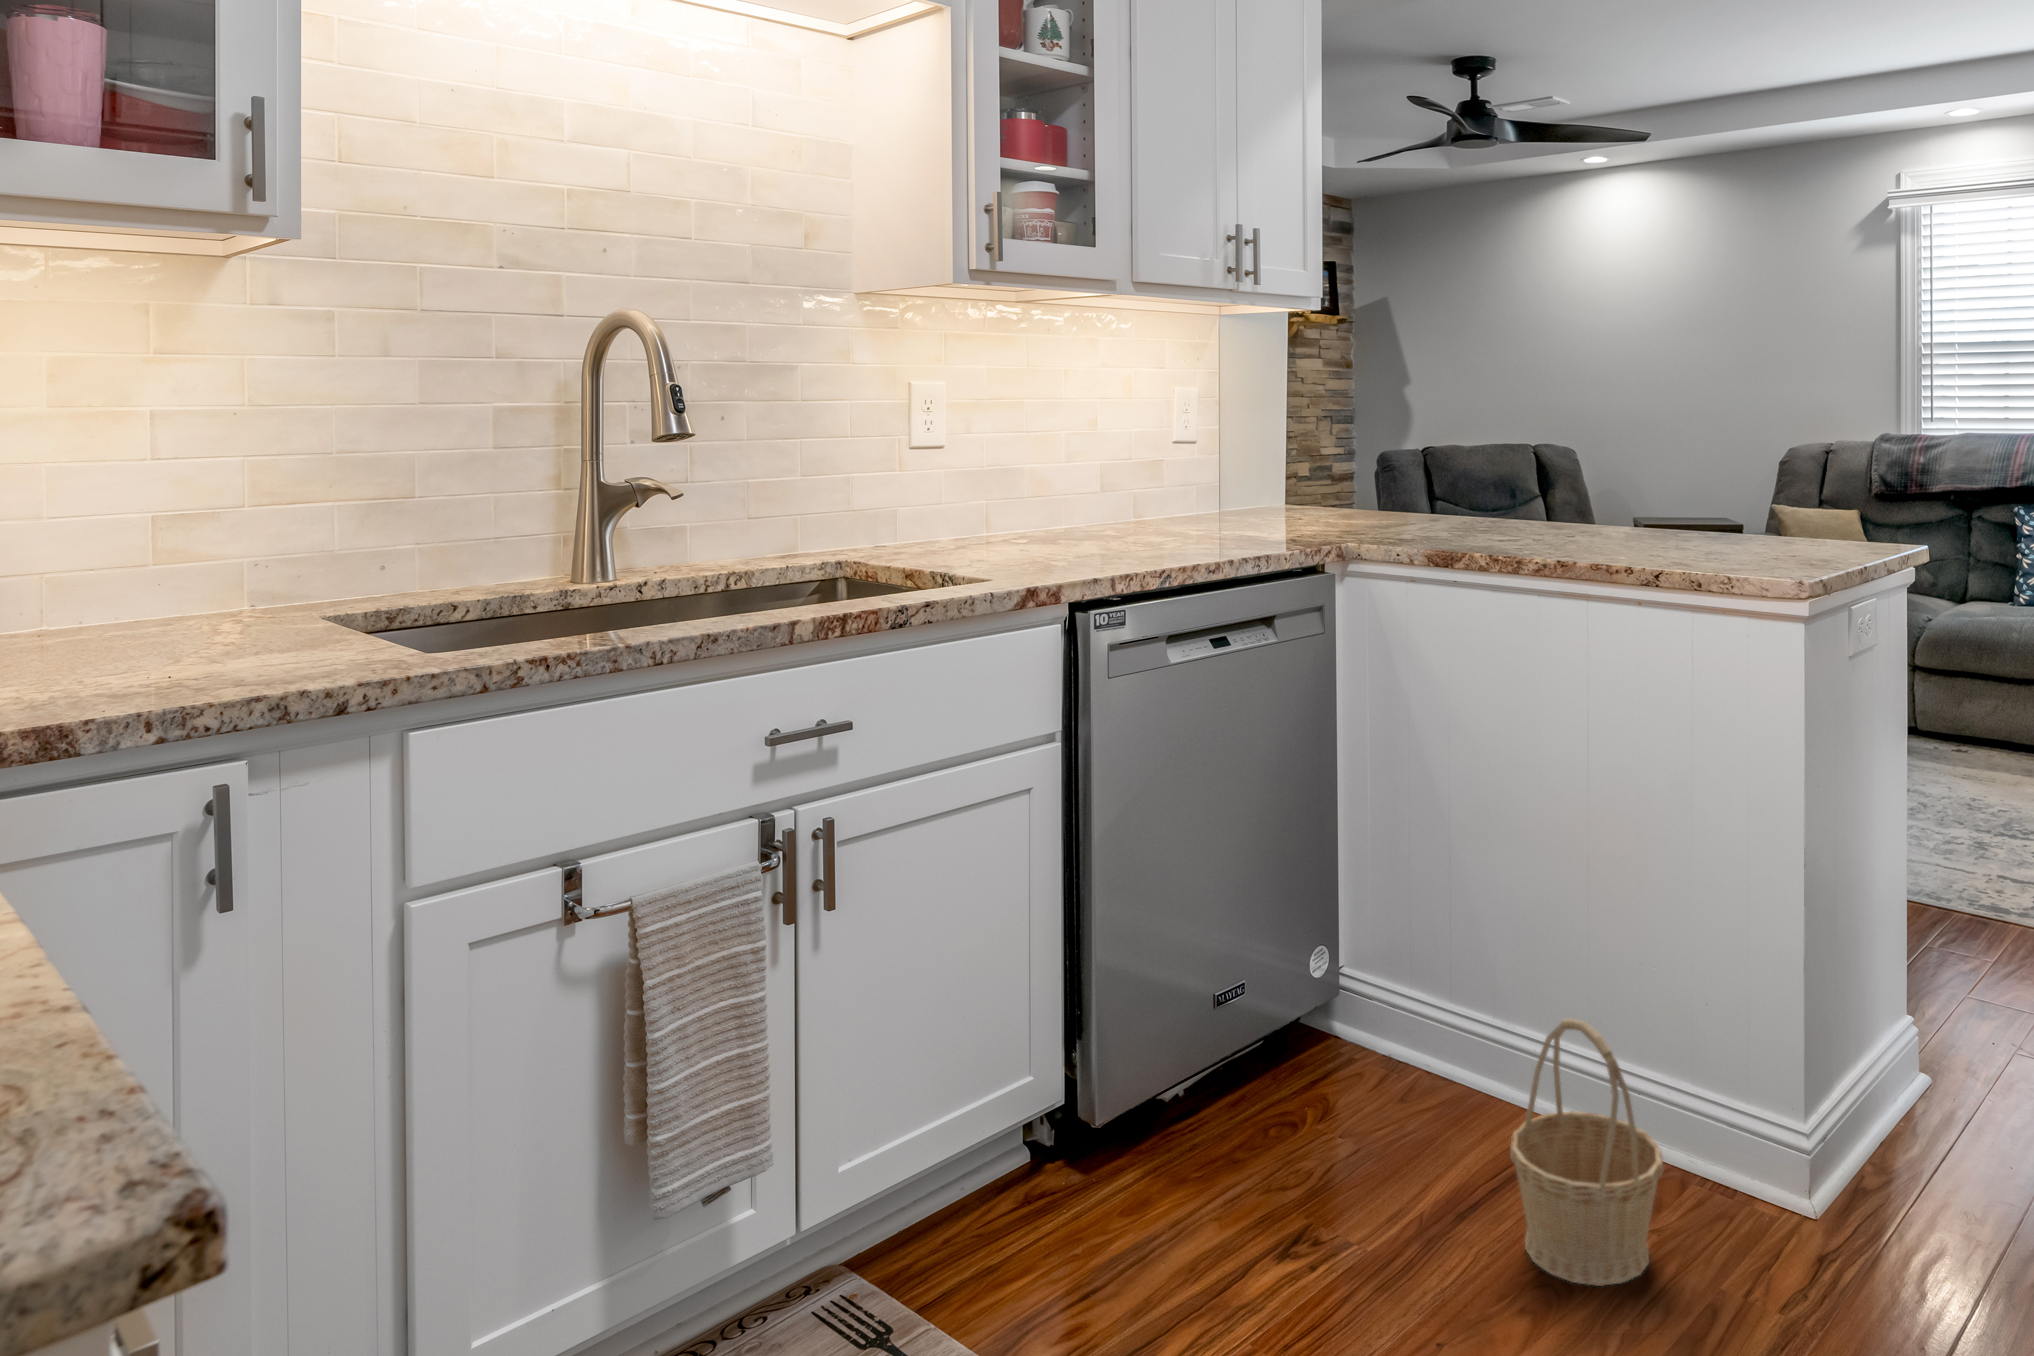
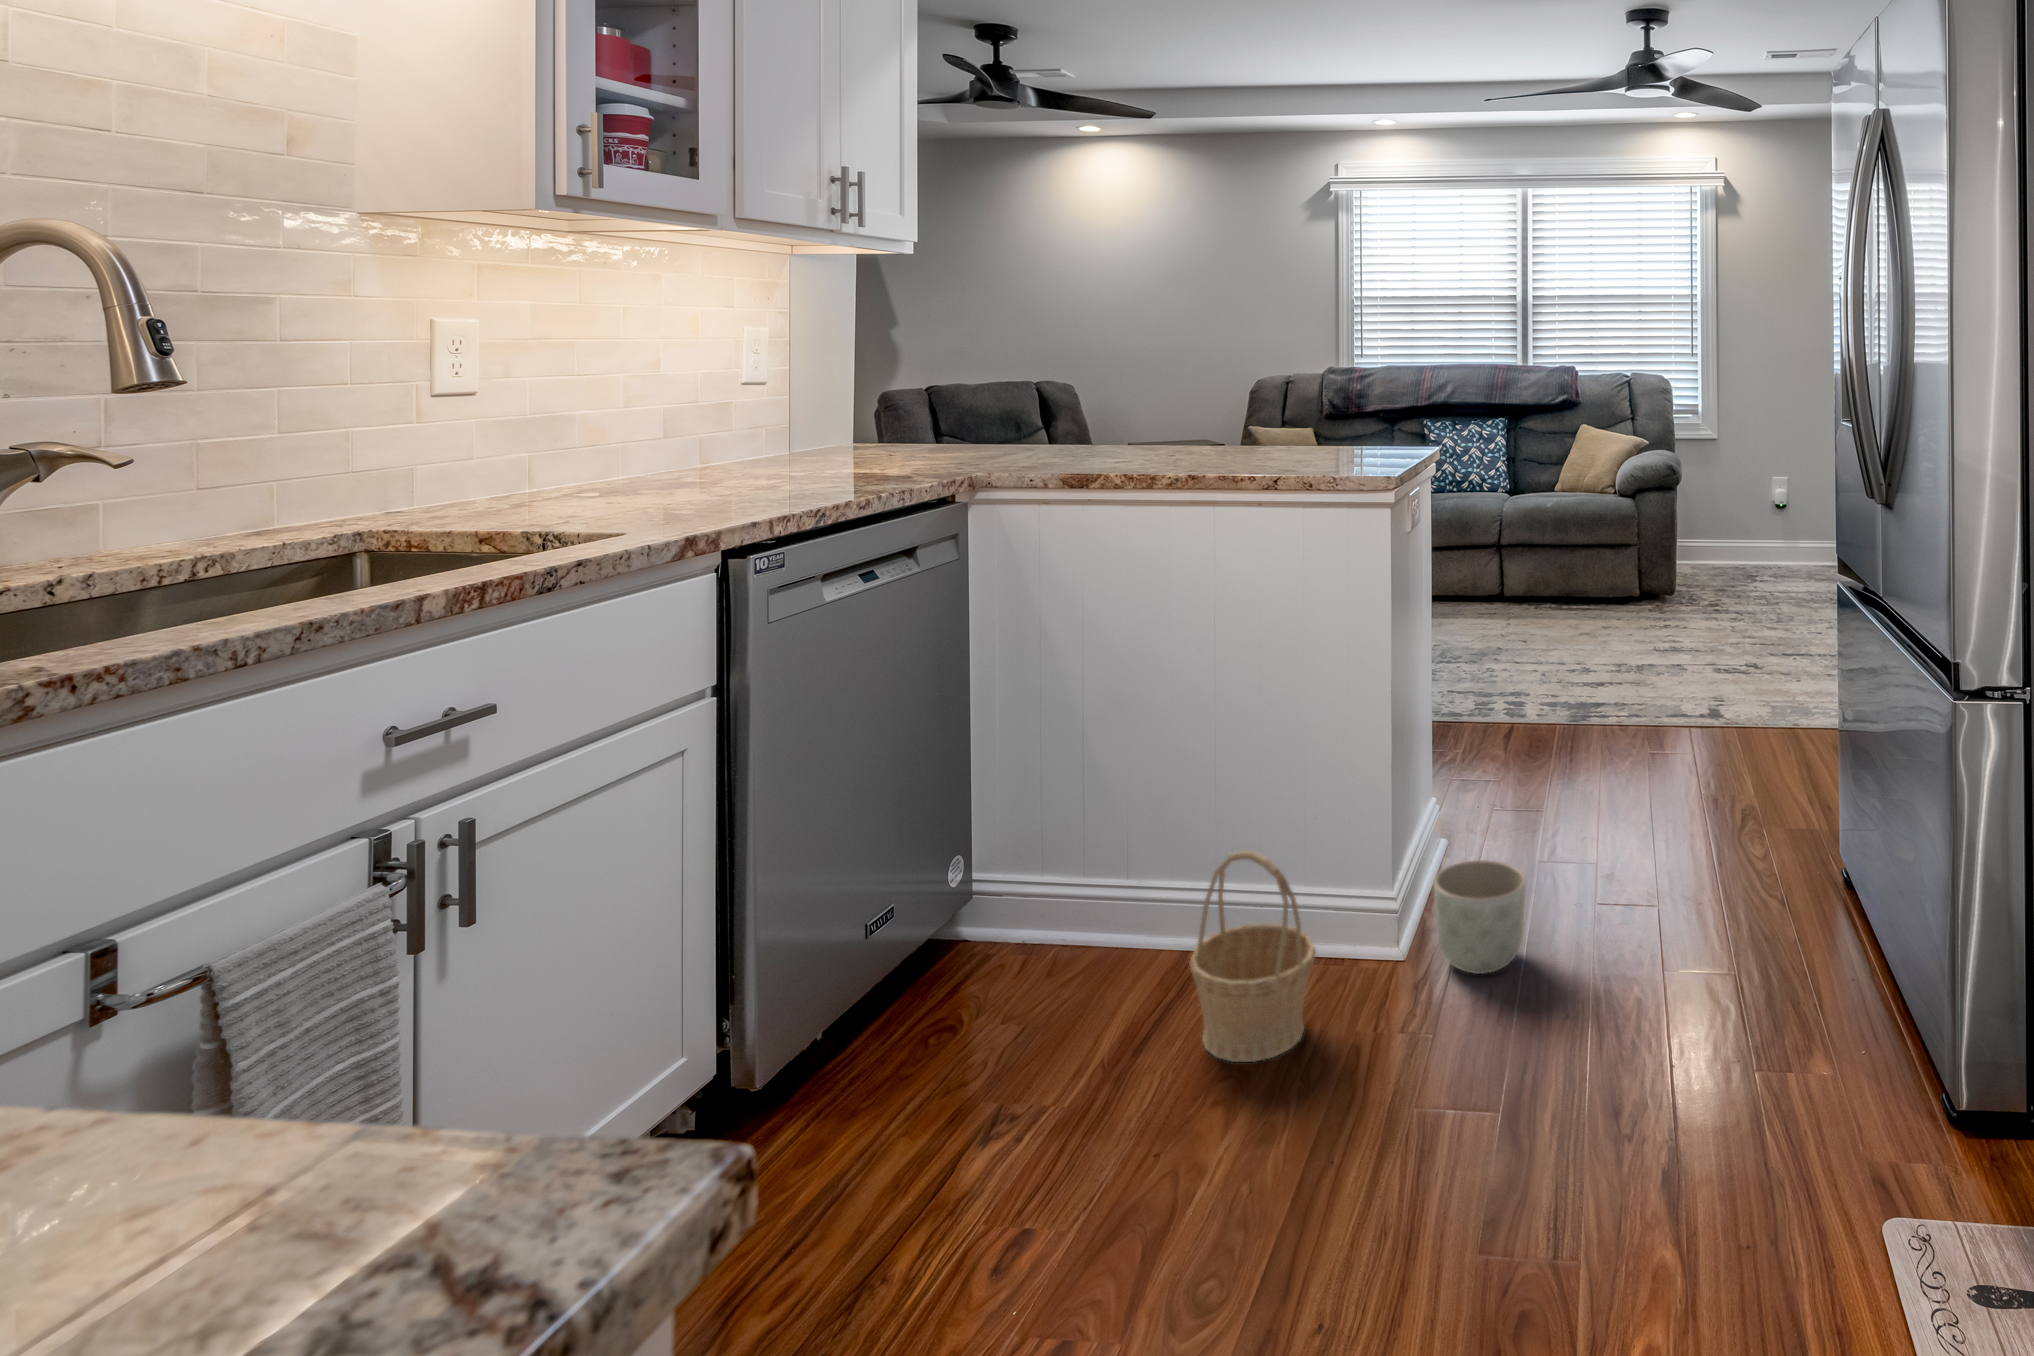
planter: none [1846,1109,1984,1274] -> present [1434,860,1526,974]

